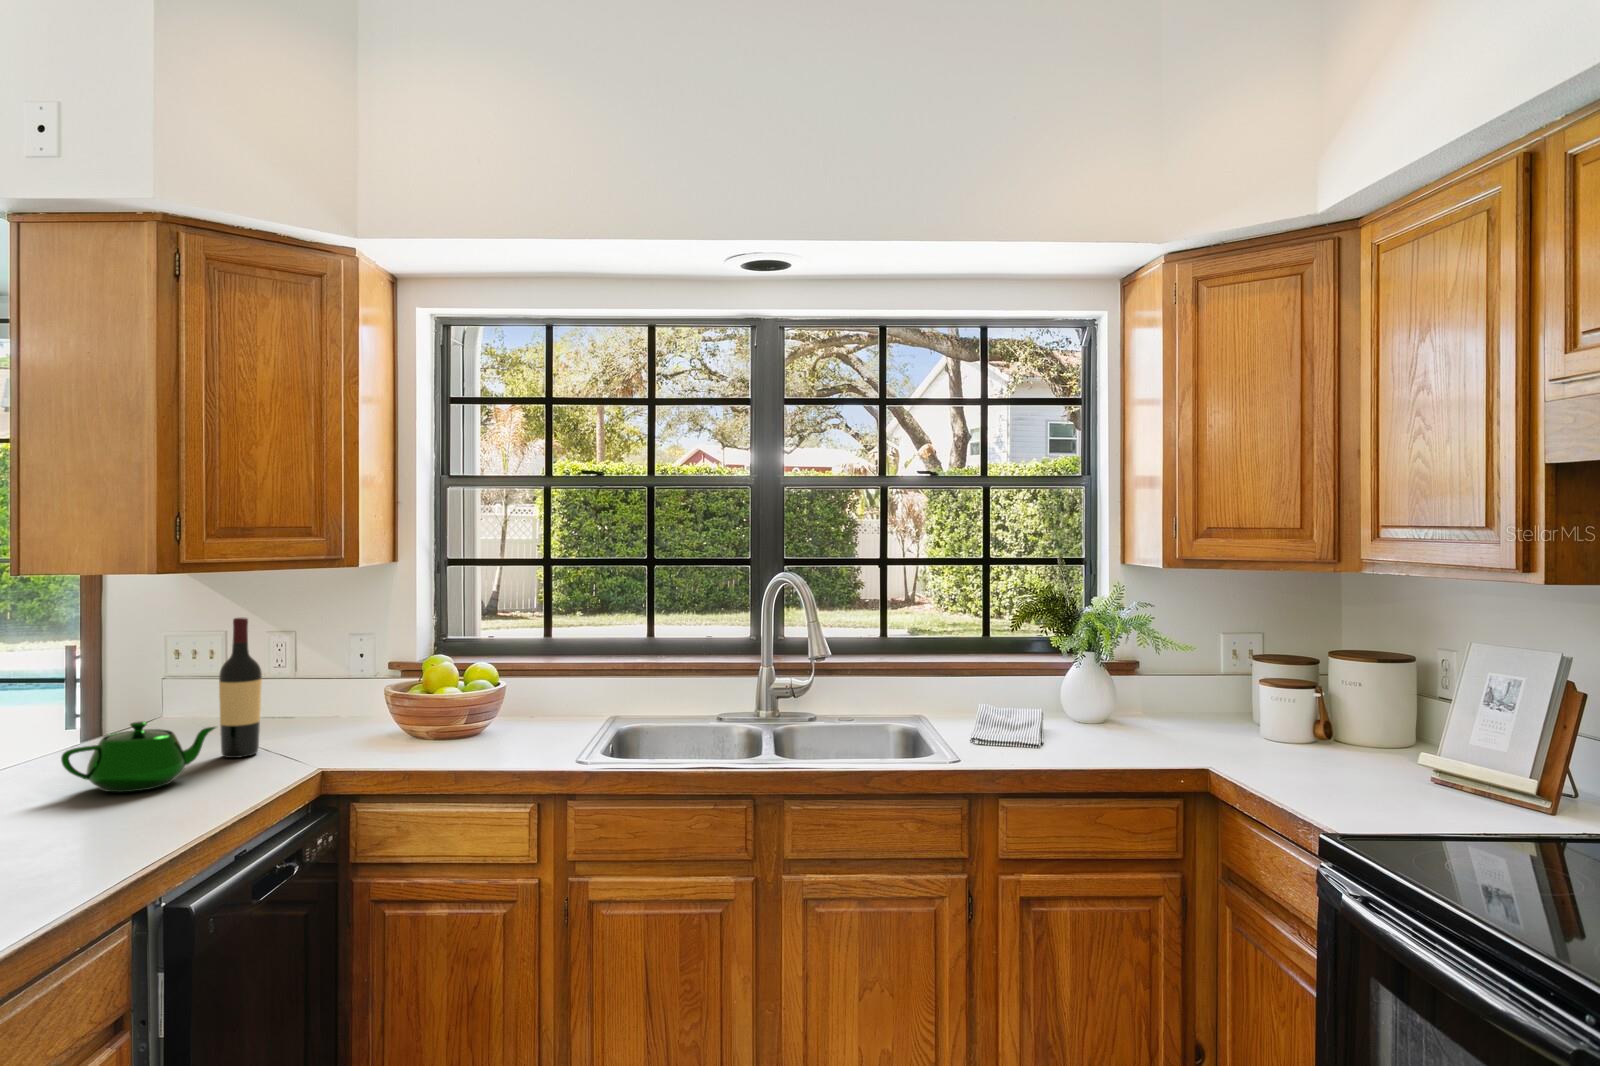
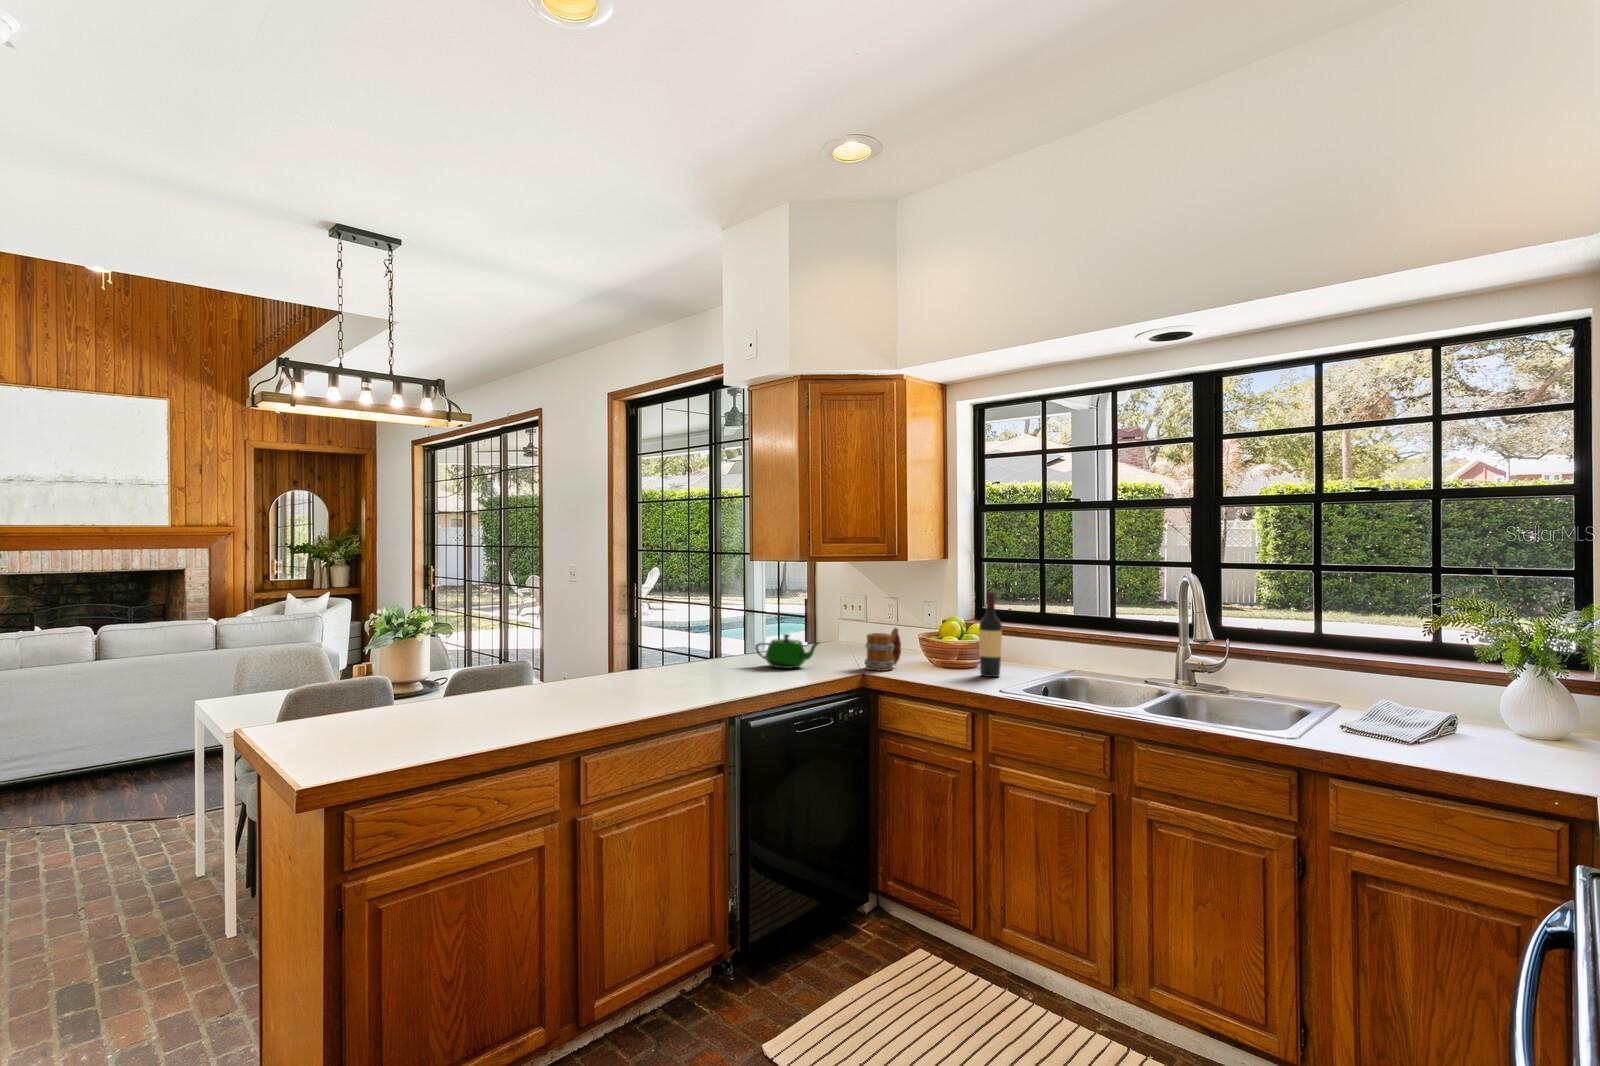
wine bottle: present [219,617,262,758] -> present [979,592,1002,677]
mug: none [302,681,364,761] -> present [865,628,901,671]

